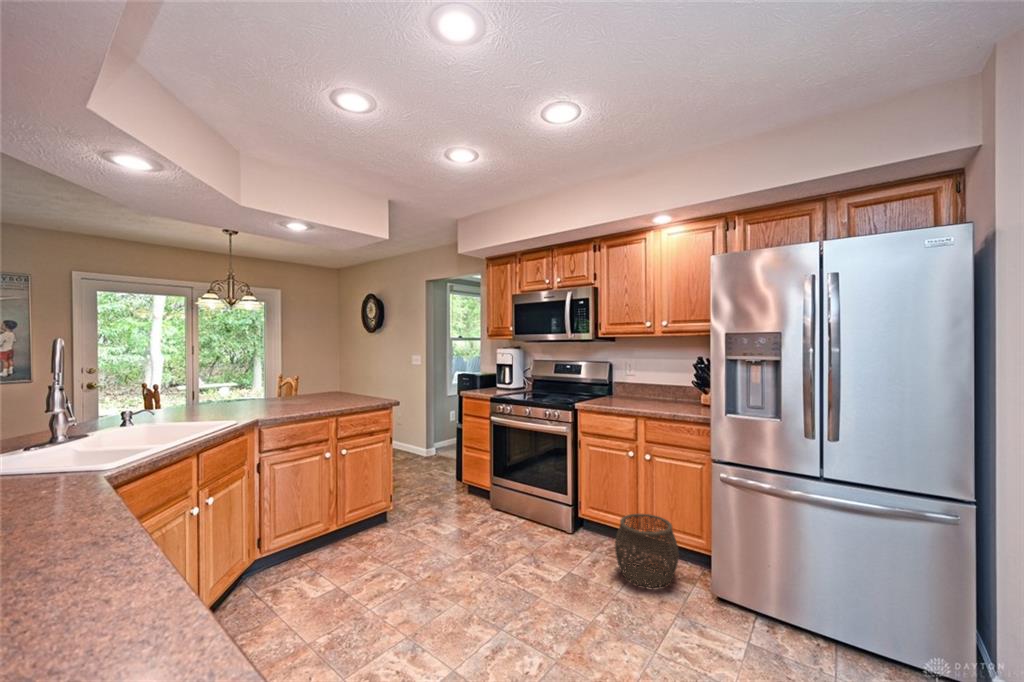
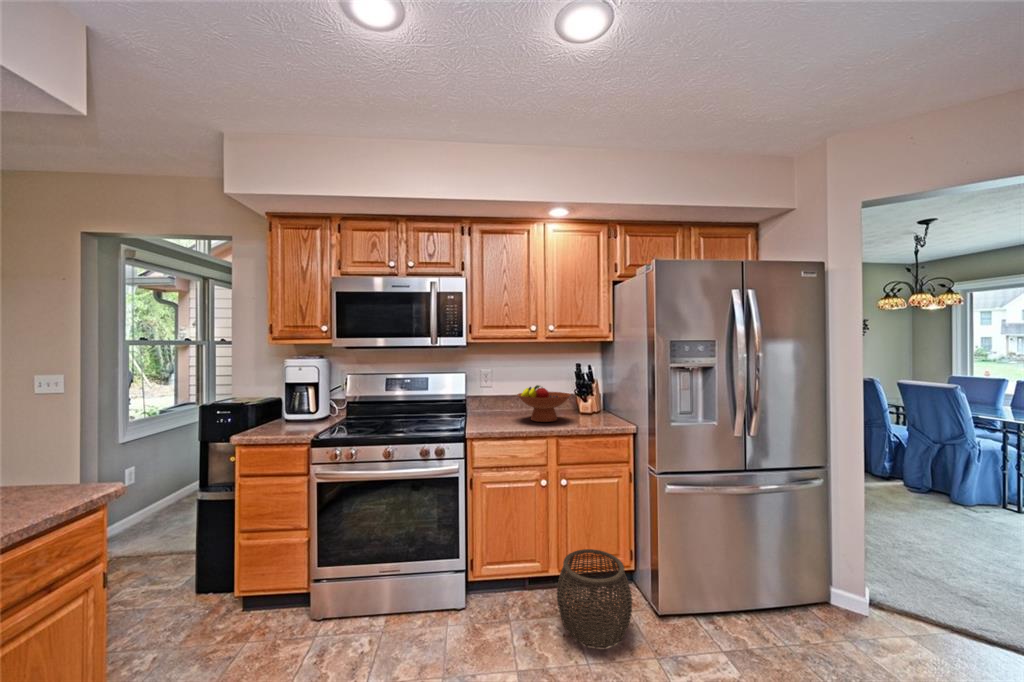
fruit bowl: none [628,374,678,407] -> present [517,385,571,422]

